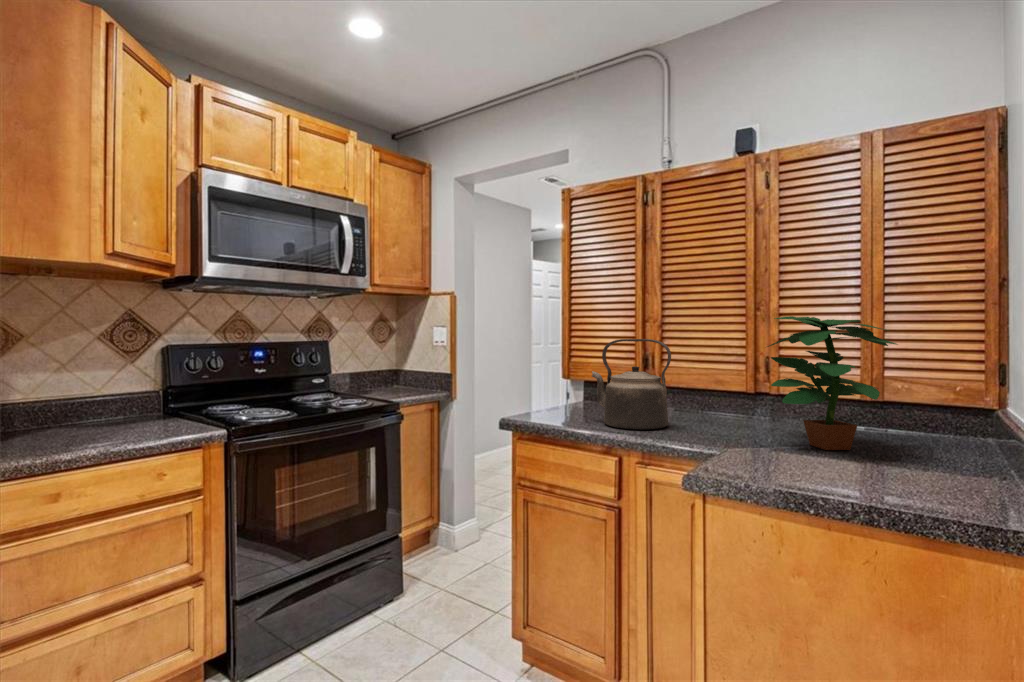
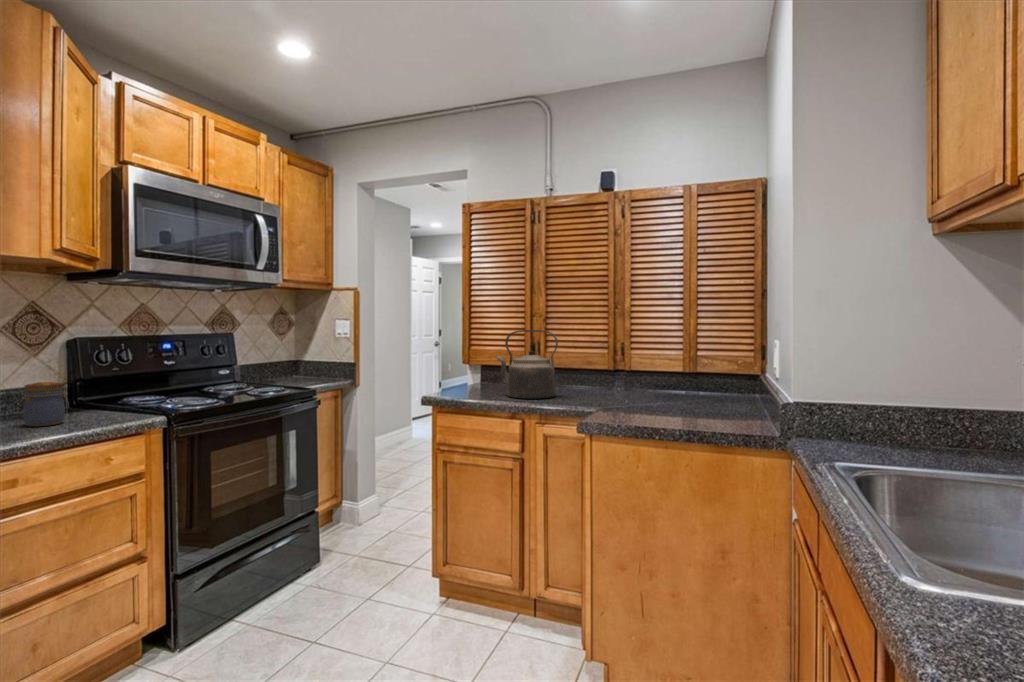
potted plant: present [767,316,897,450] -> none [623,314,703,405]
jar: none [96,391,139,437] -> present [23,382,69,426]

